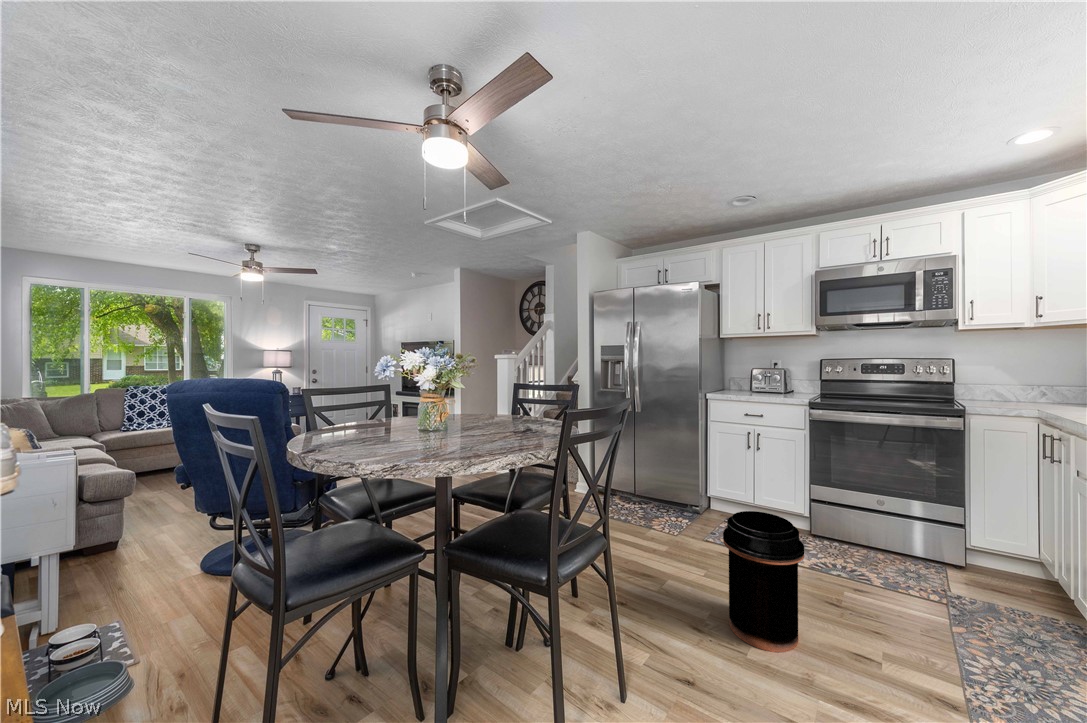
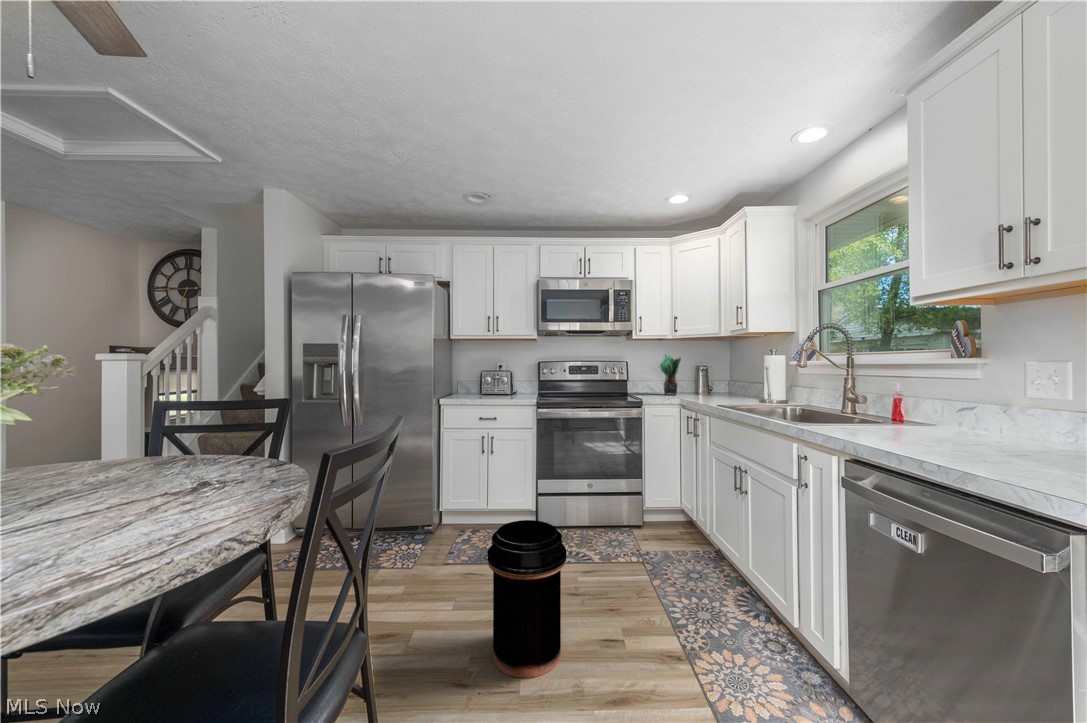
potted plant: none [1009,348,1061,405] -> present [660,354,681,395]

